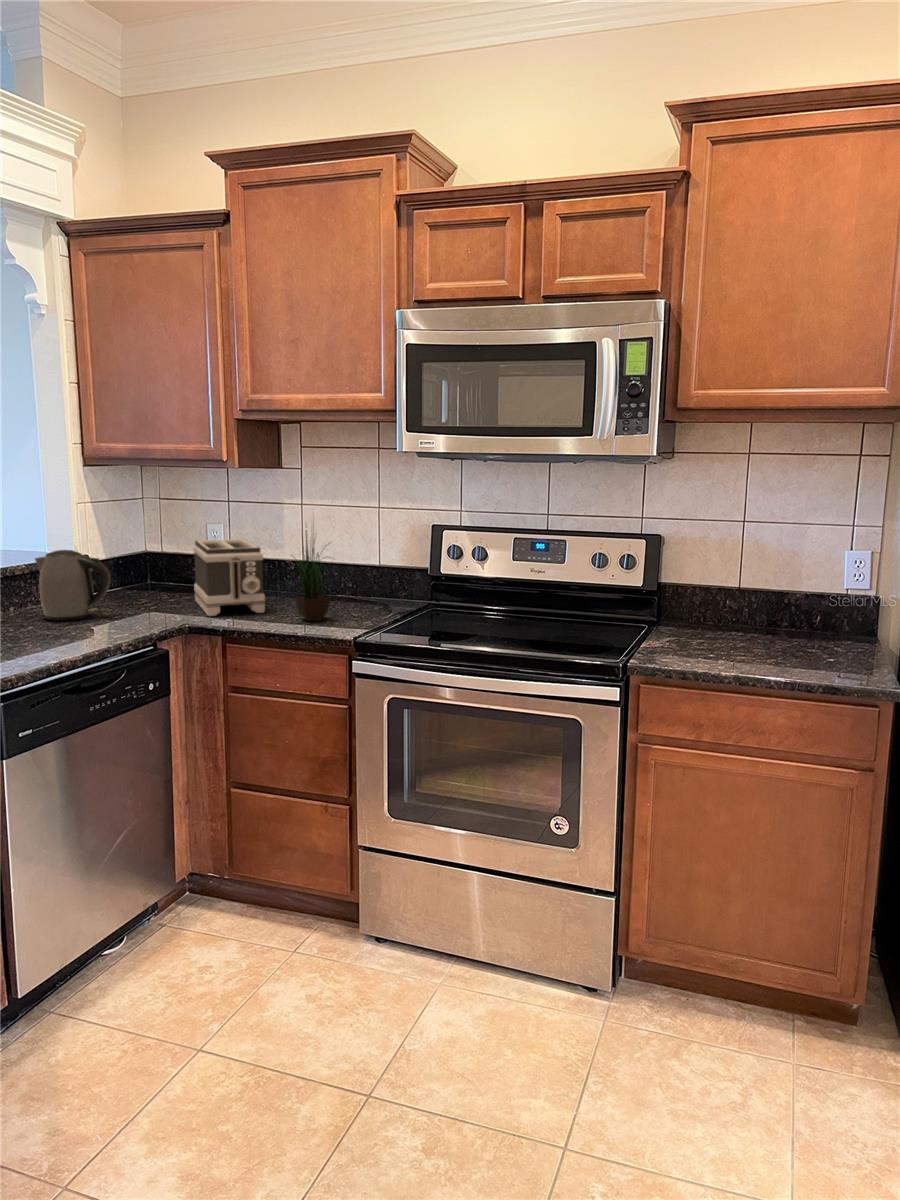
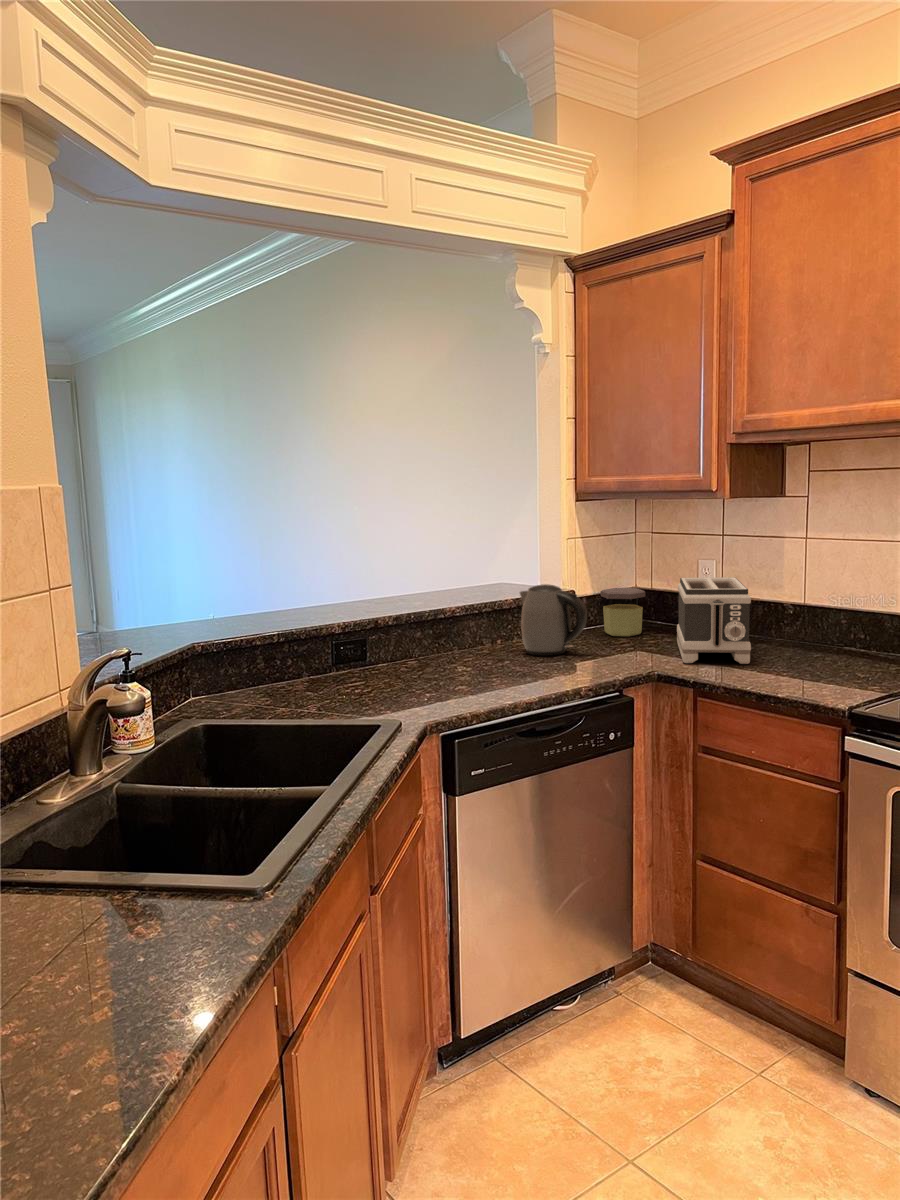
potted plant: present [293,530,330,621] -> none [769,542,841,681]
jar: none [114,552,160,599] -> present [601,588,645,637]

